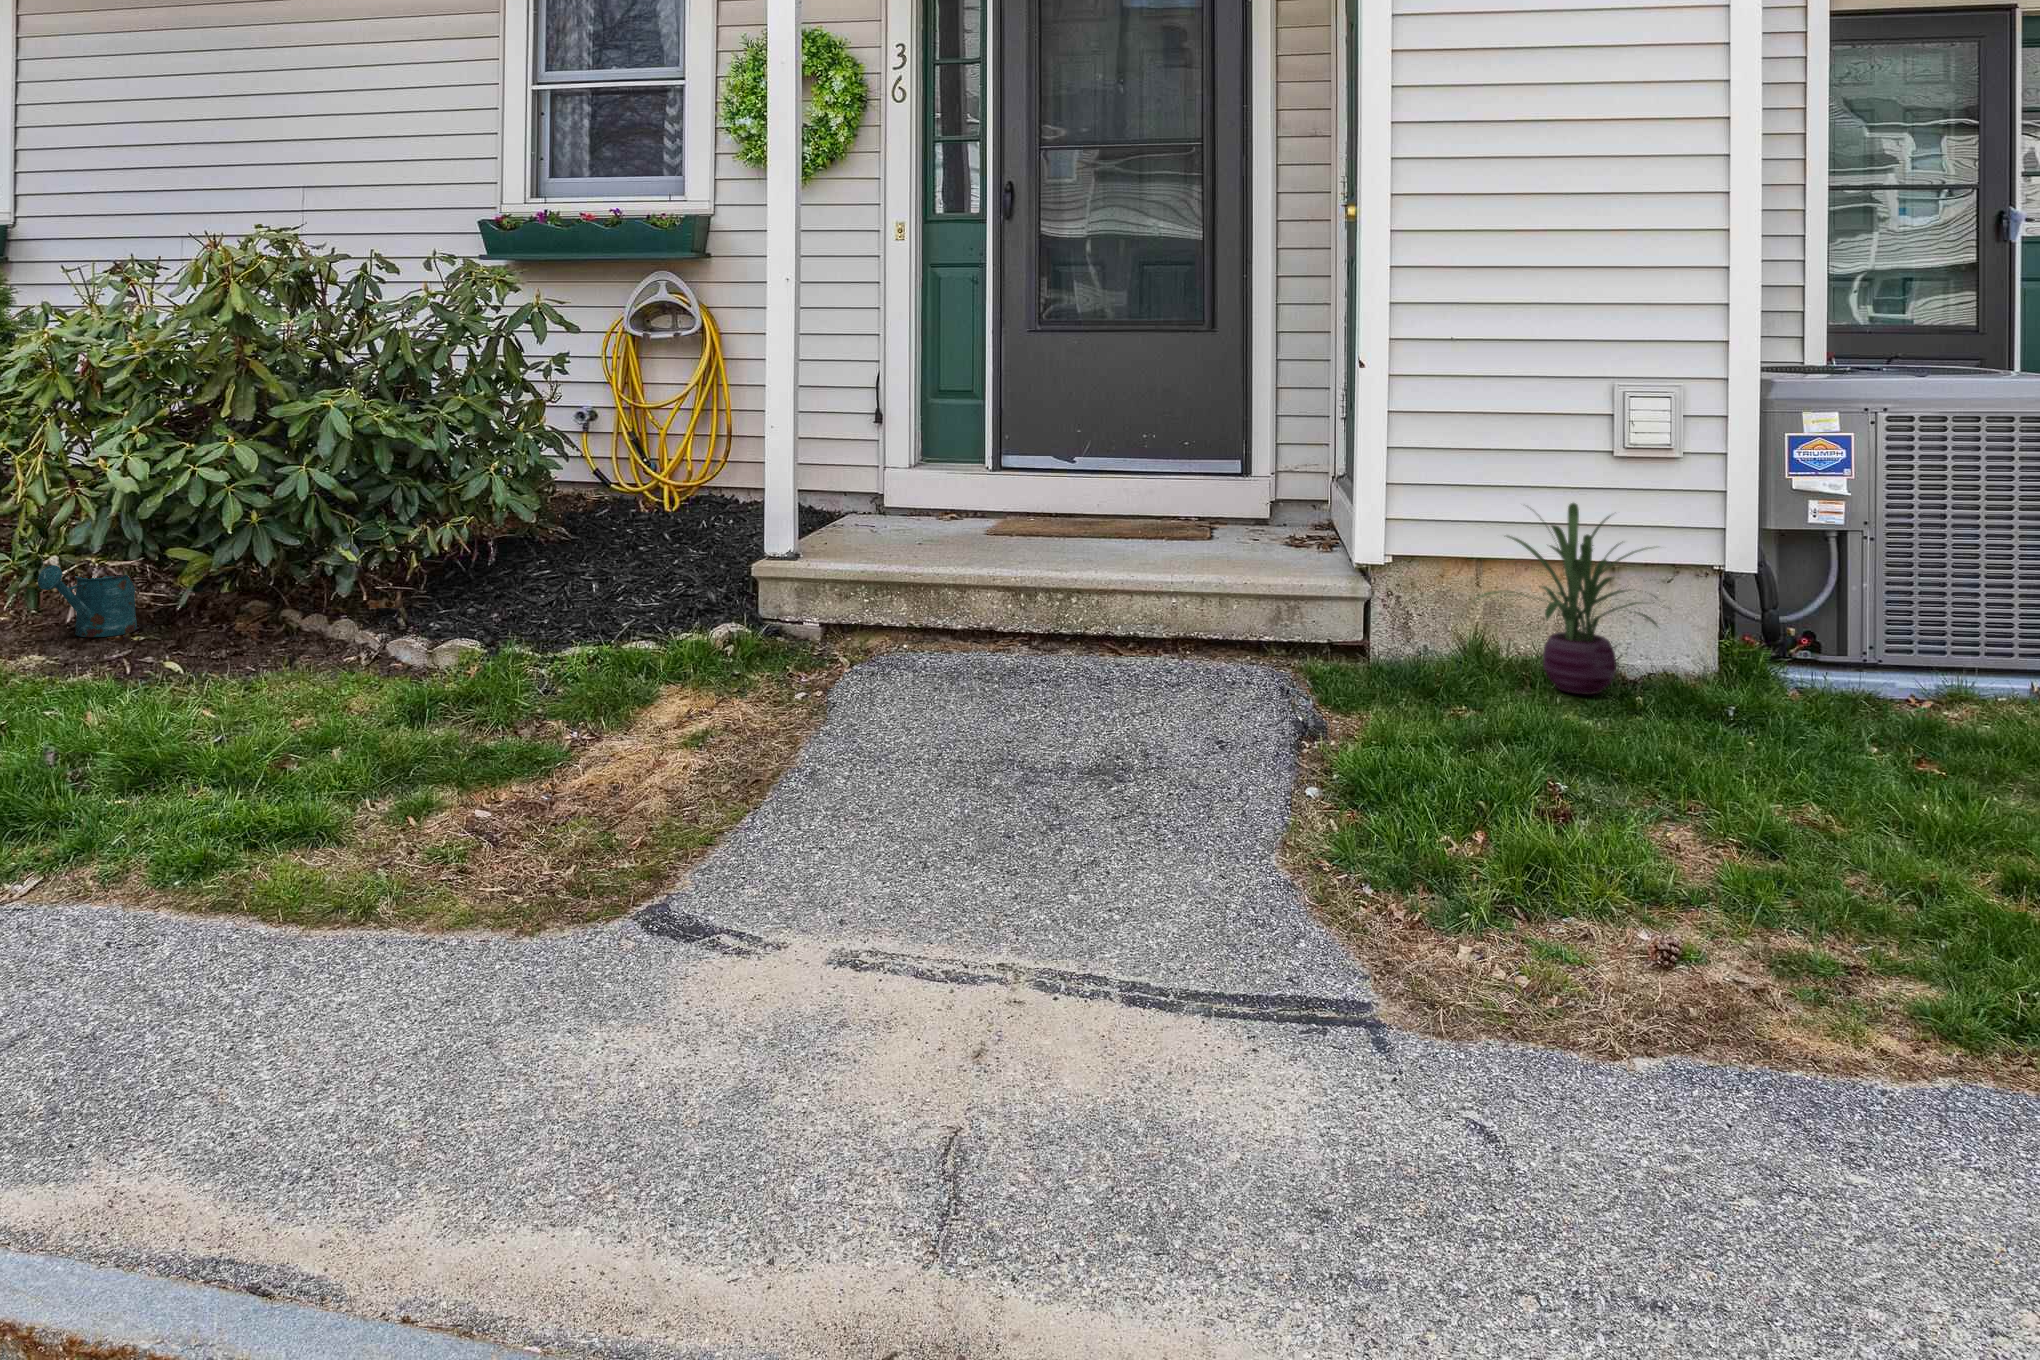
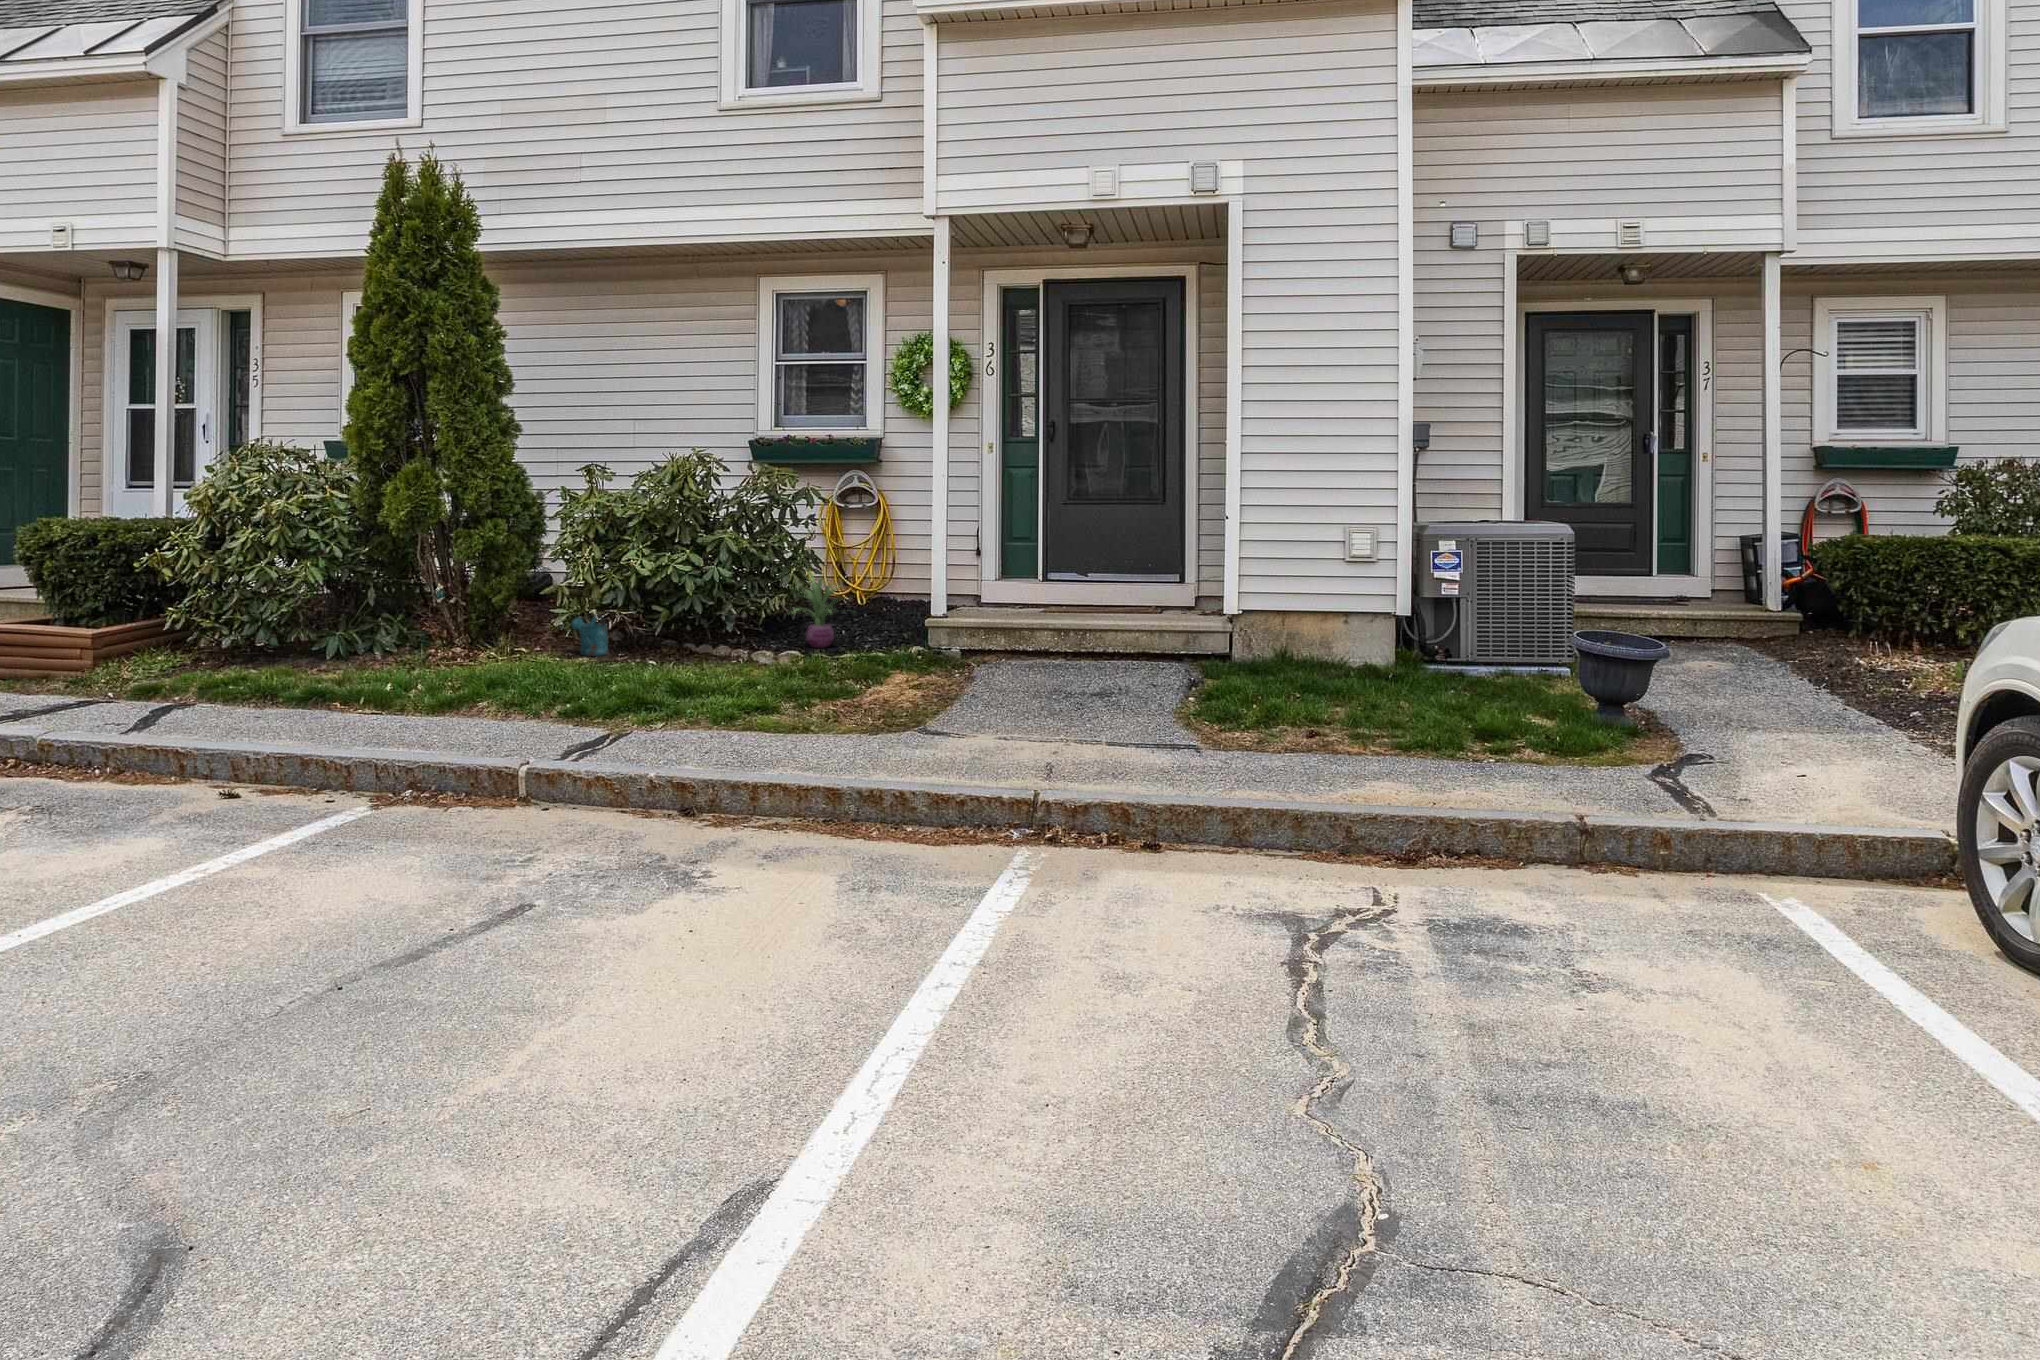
decorative plant: present [1476,503,1658,695] -> present [794,572,840,648]

